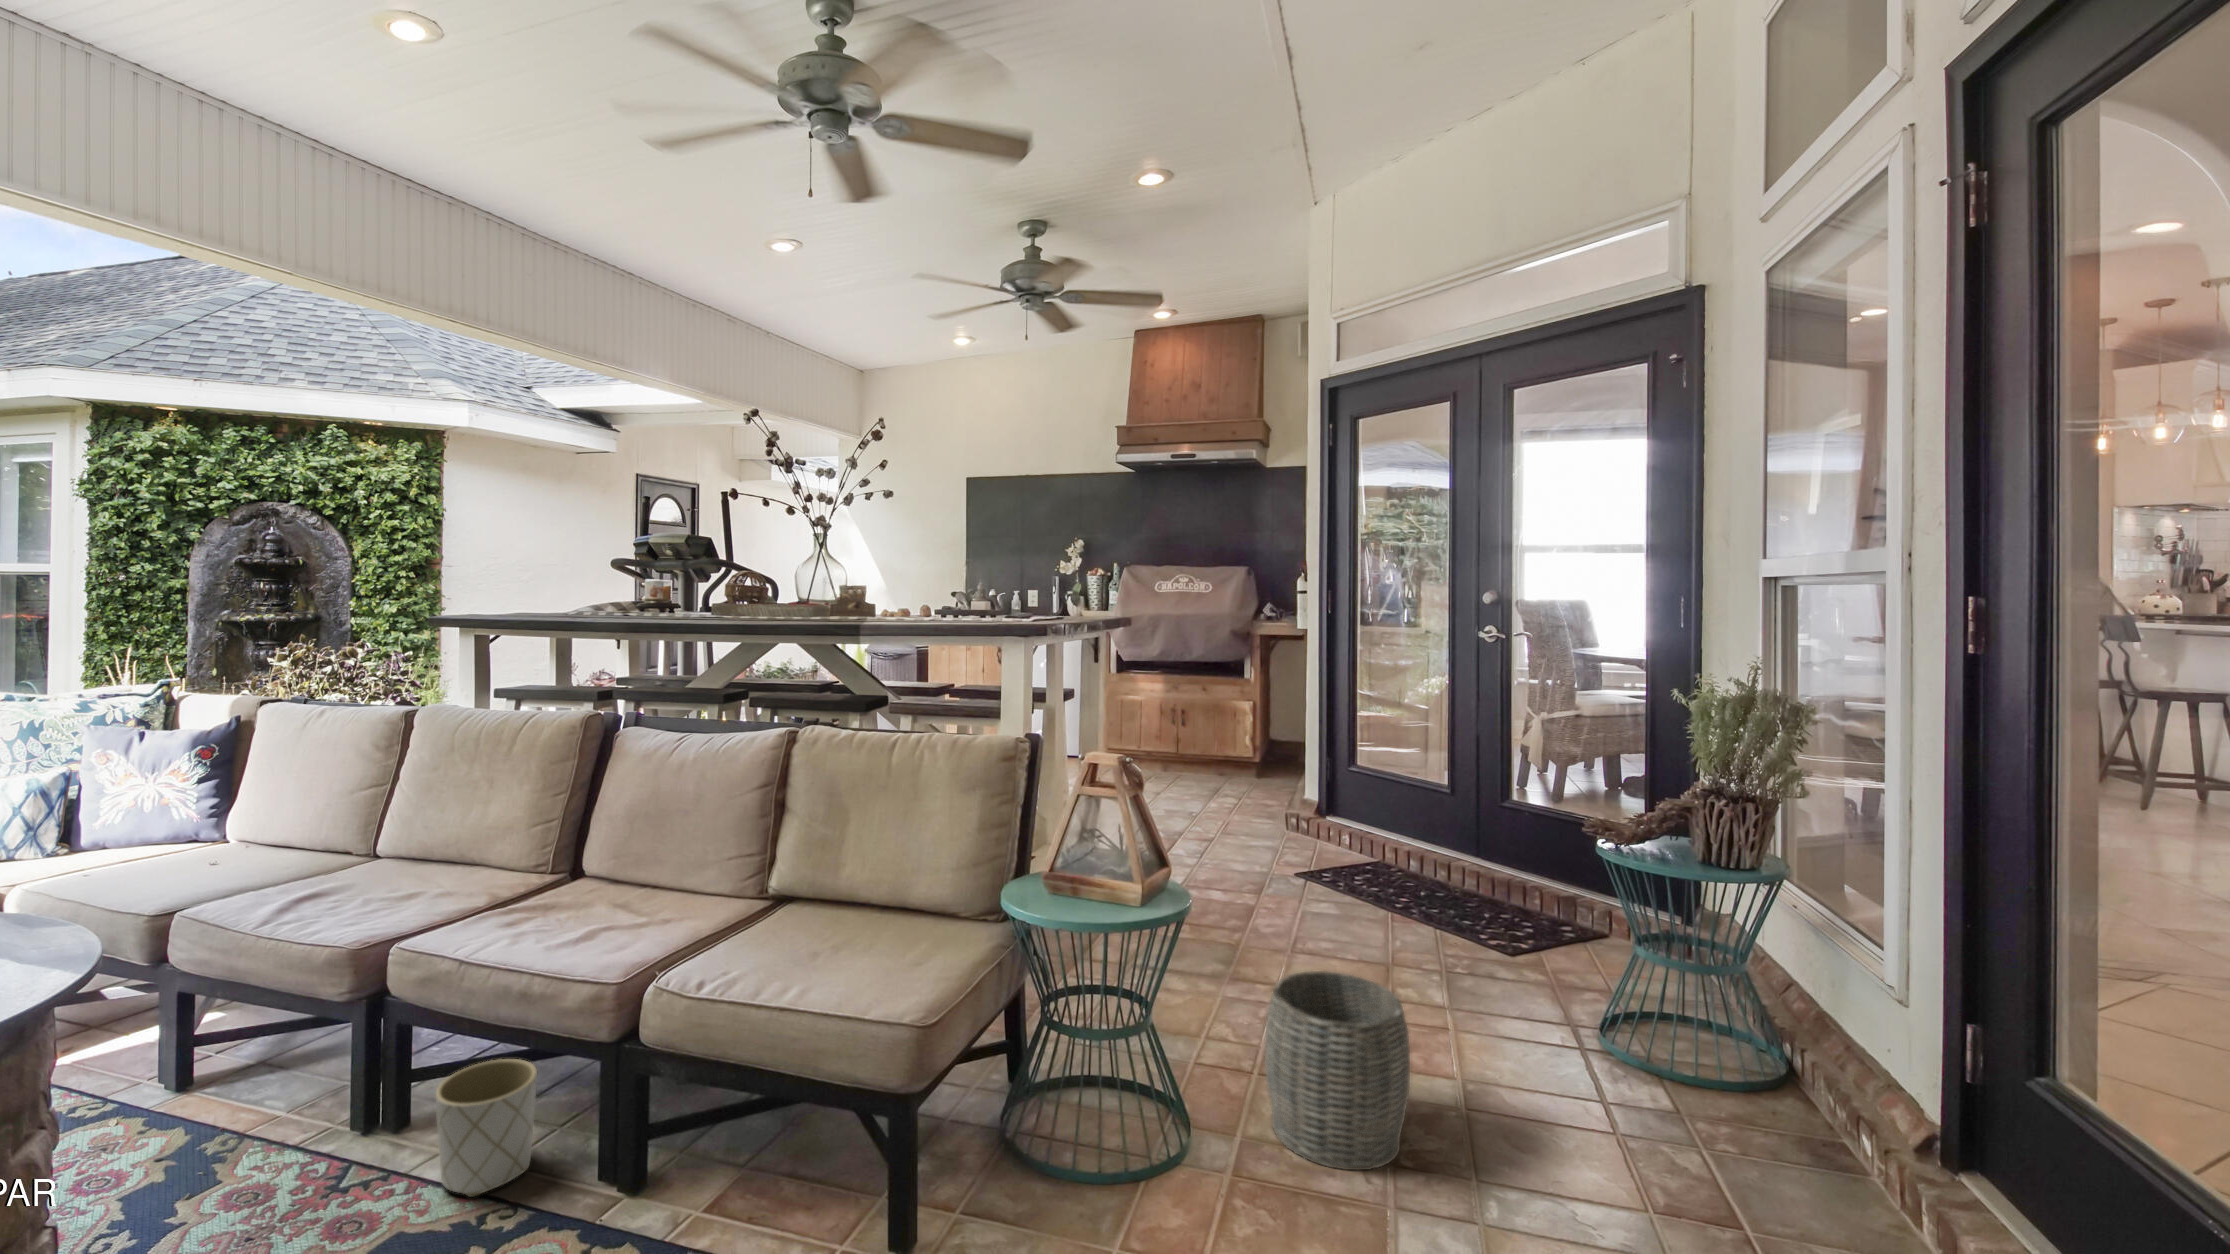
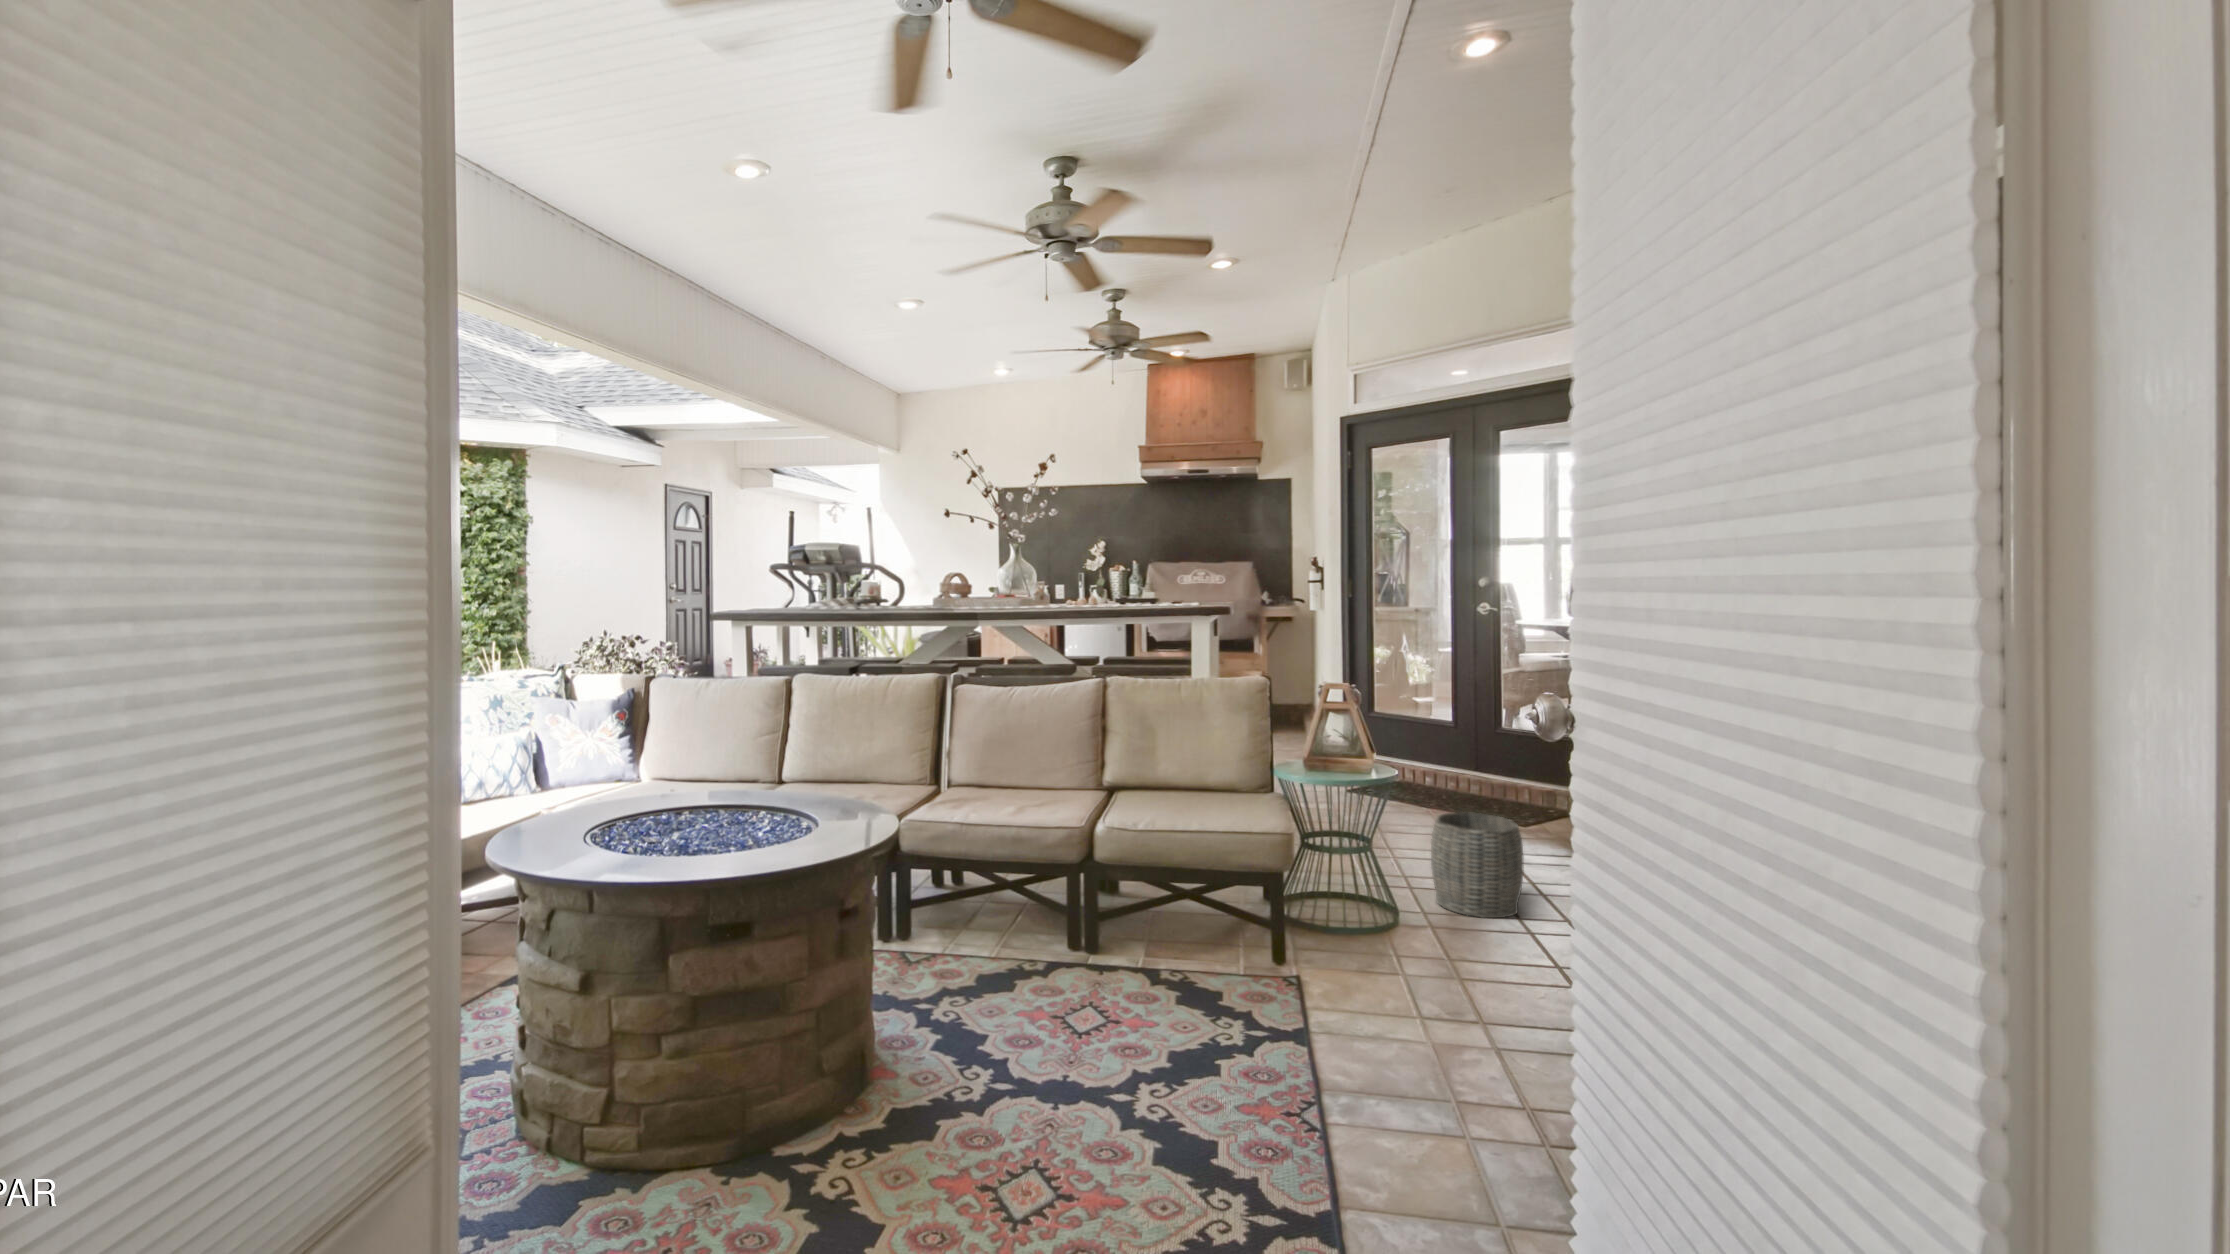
planter: present [436,1059,537,1197] -> none [960,888,1017,966]

